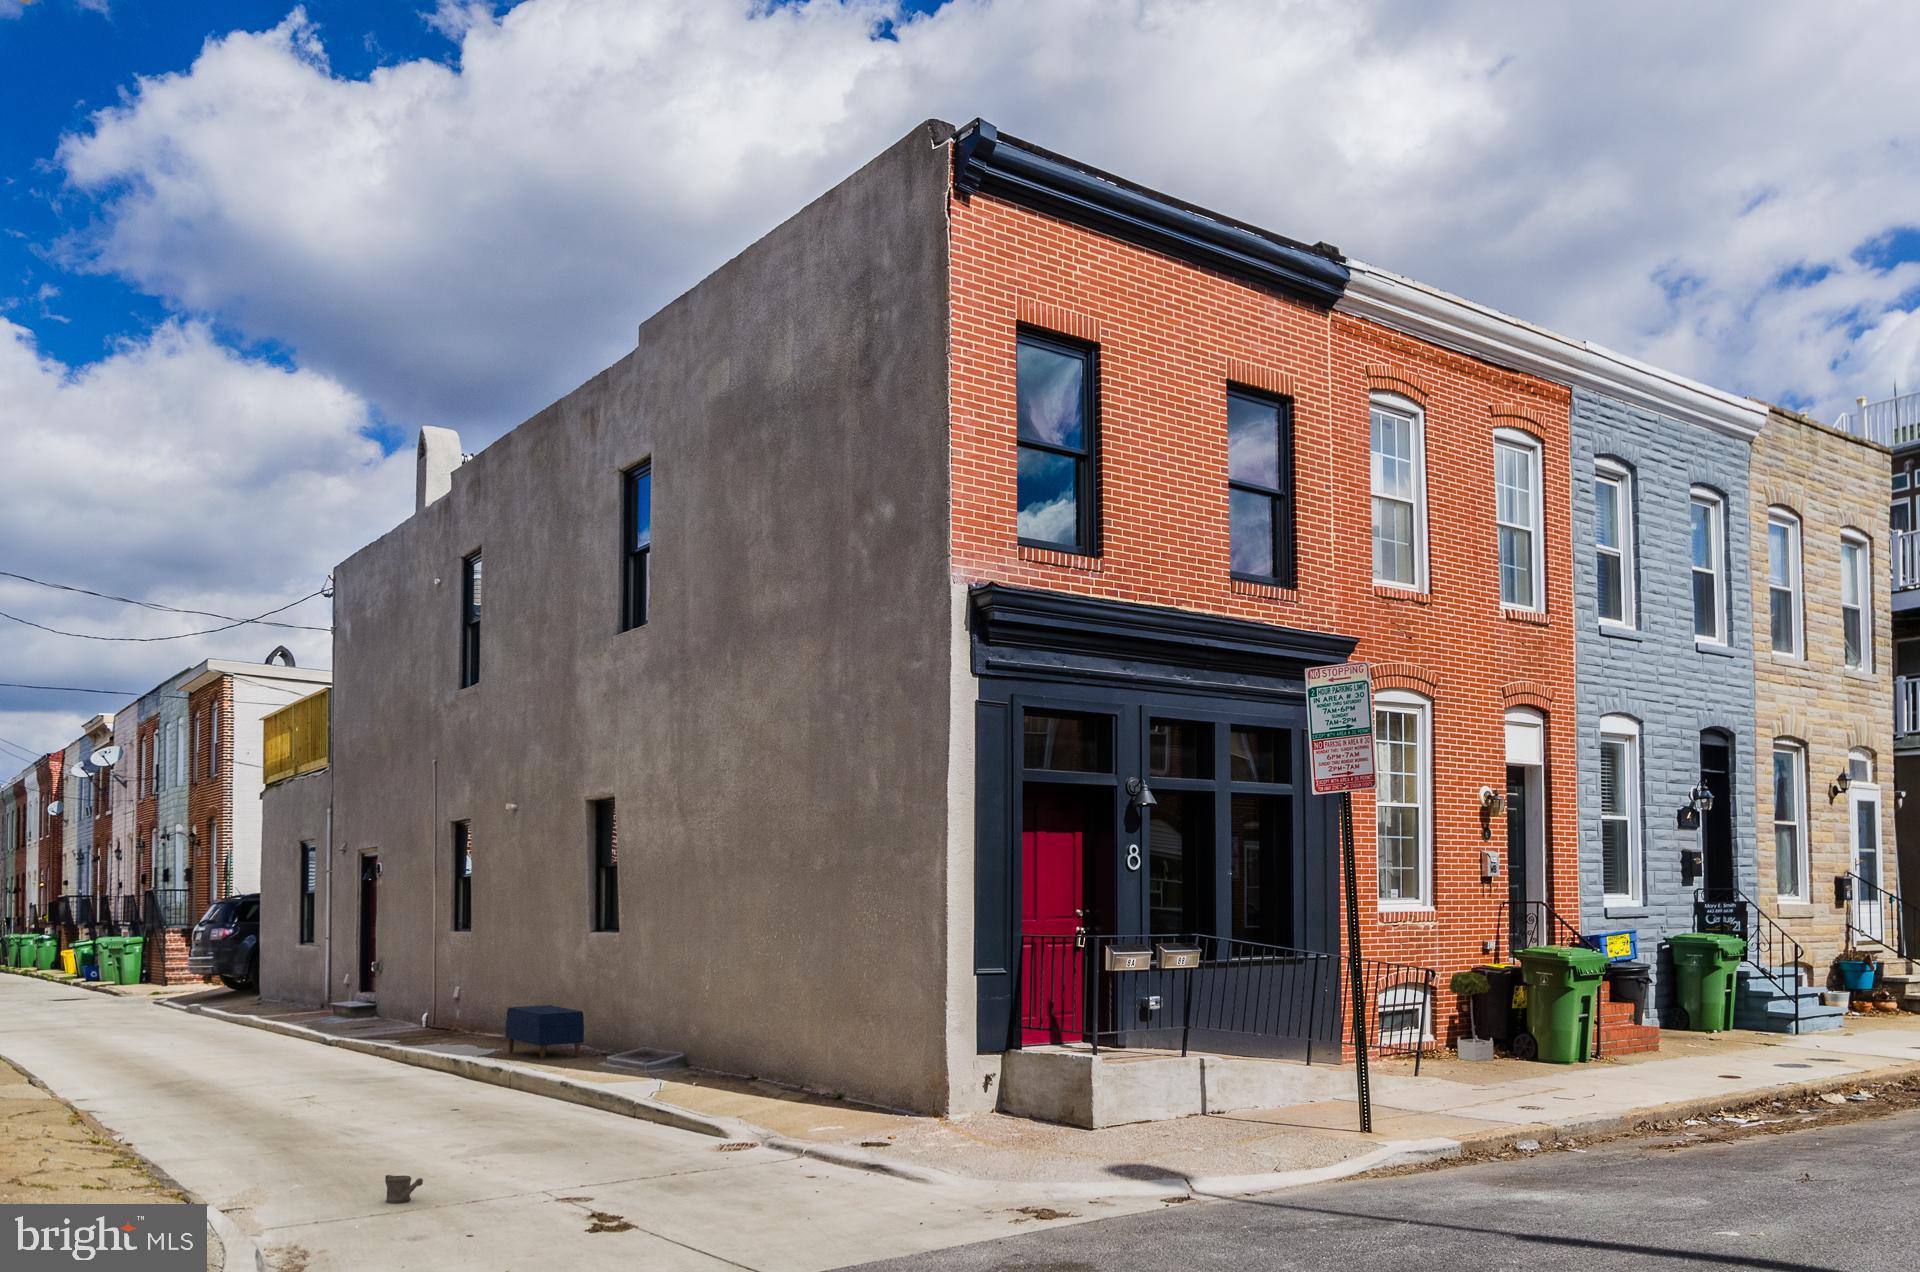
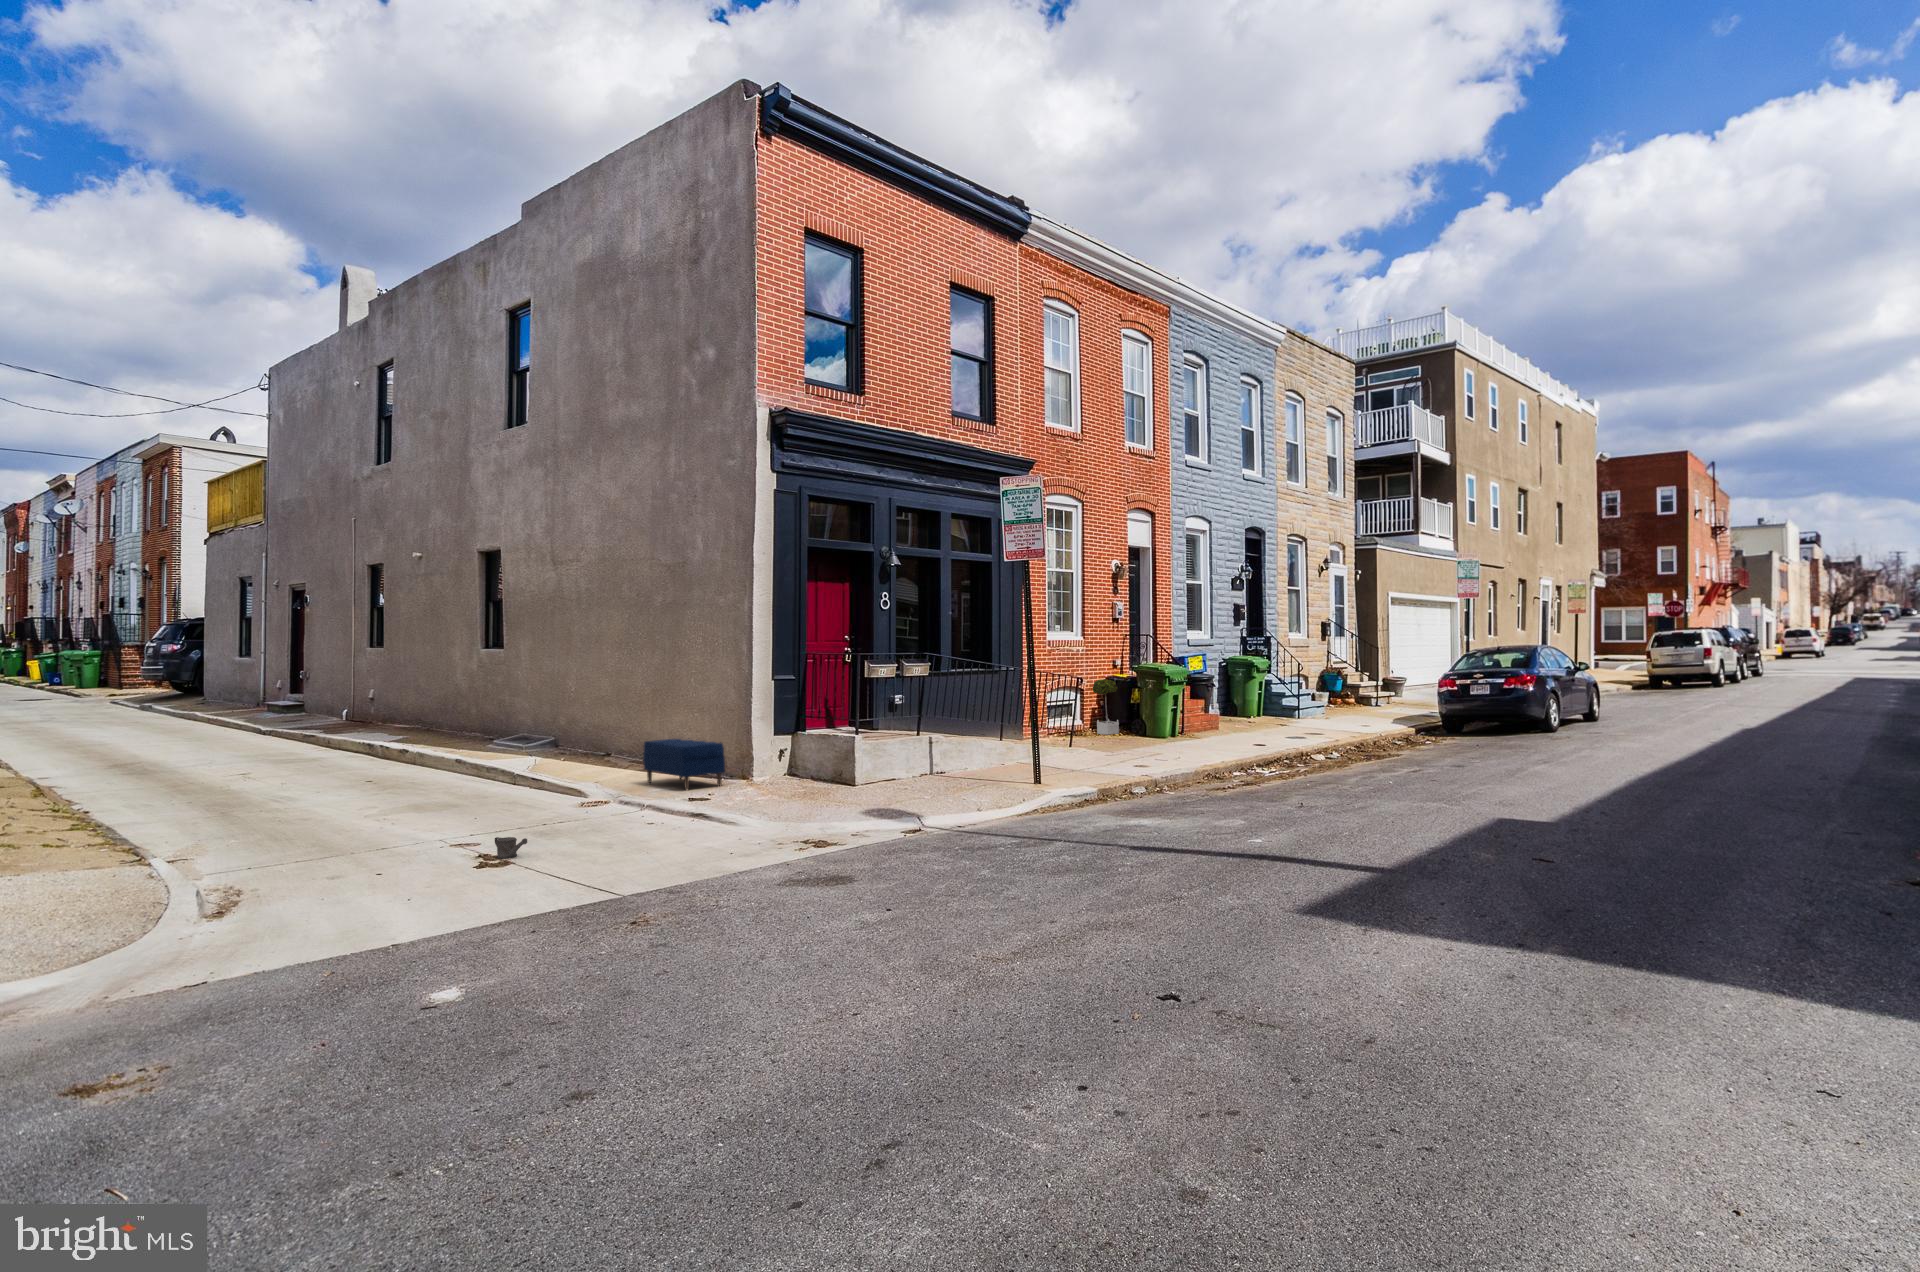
bench: present [506,1005,584,1060] -> present [643,738,725,790]
watering can: present [385,1175,423,1203] -> present [495,837,527,859]

